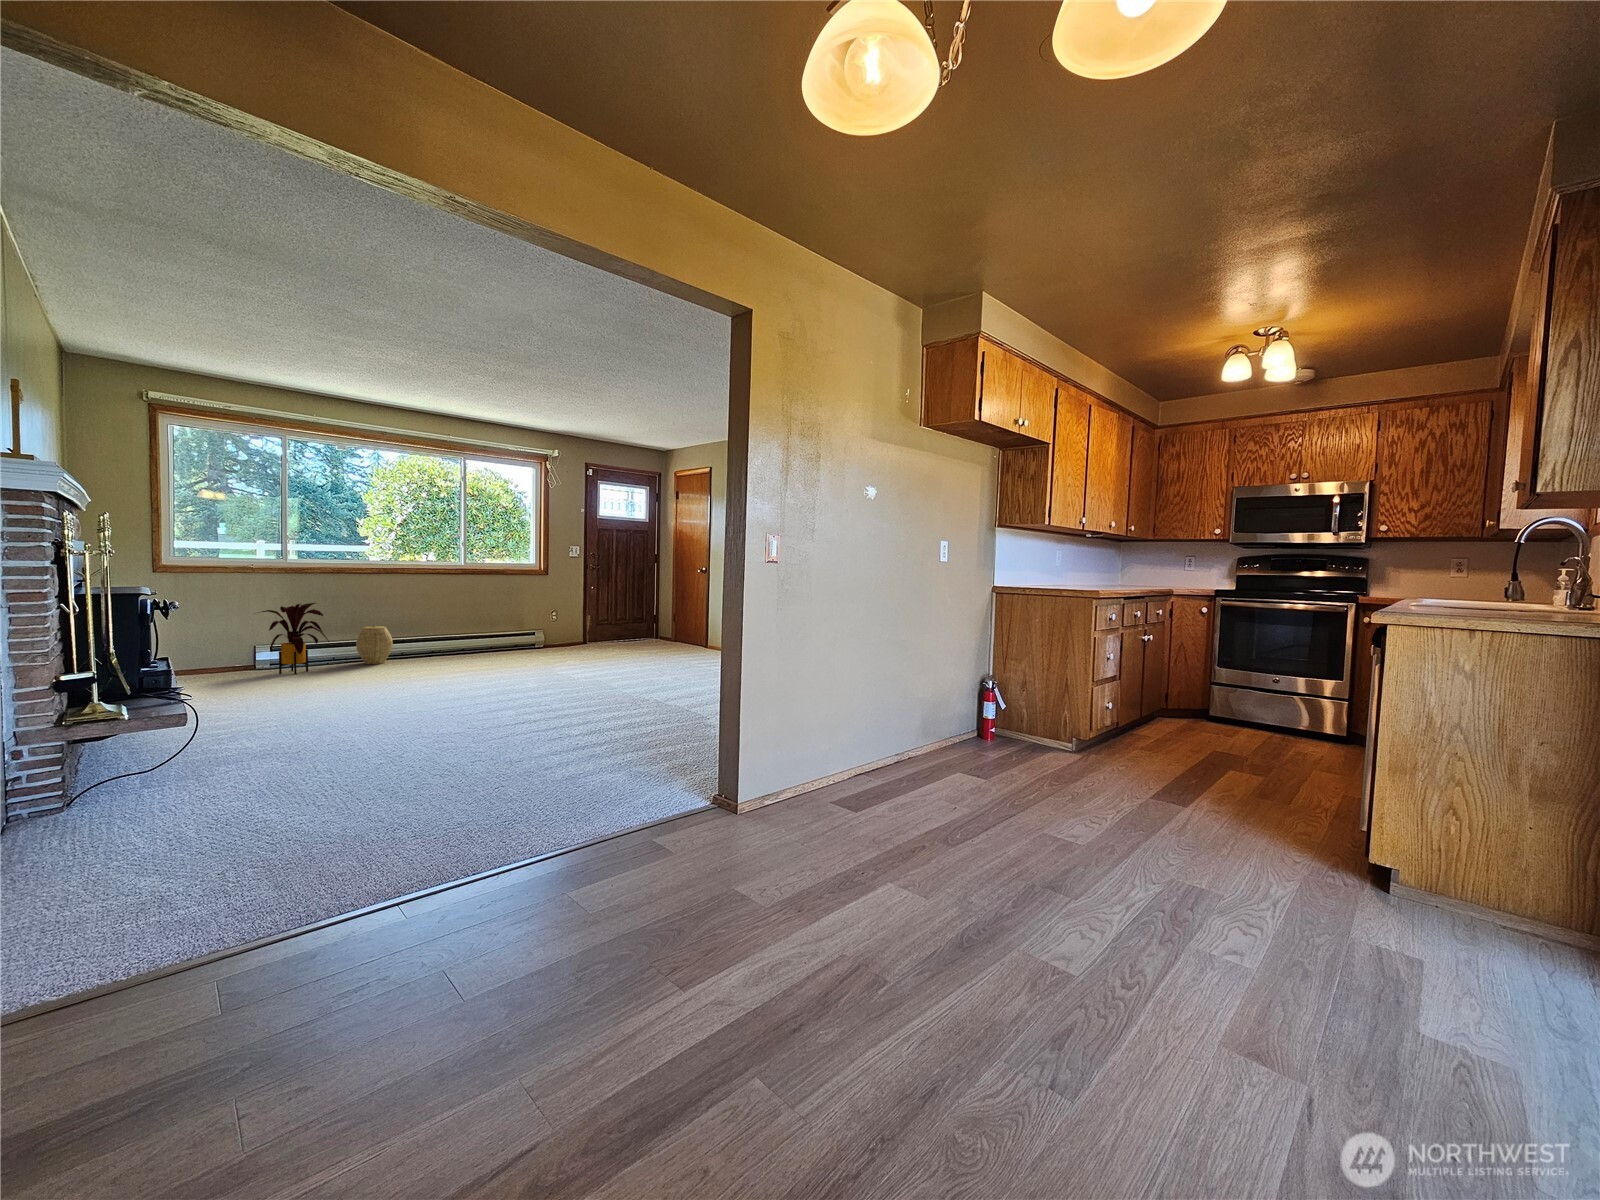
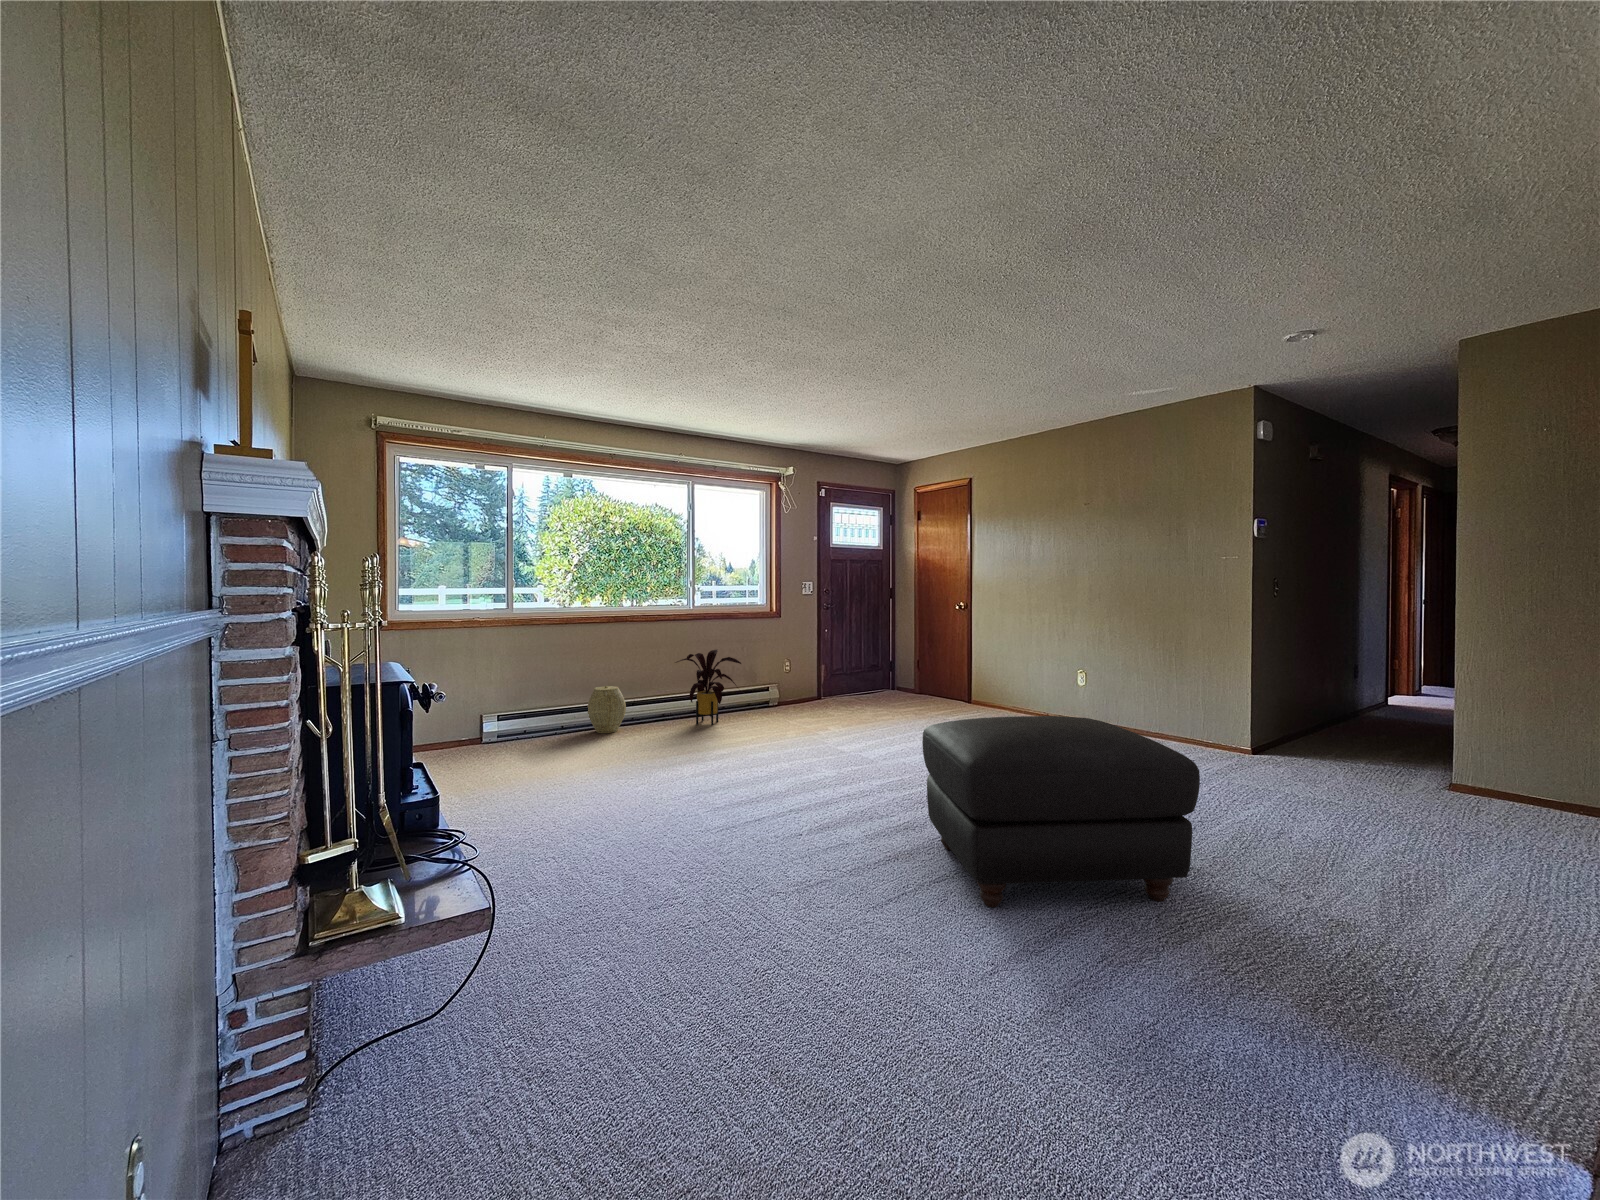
house plant: present [262,603,329,674] -> present [676,650,741,725]
ottoman: none [537,633,683,740] -> present [922,716,1200,907]

